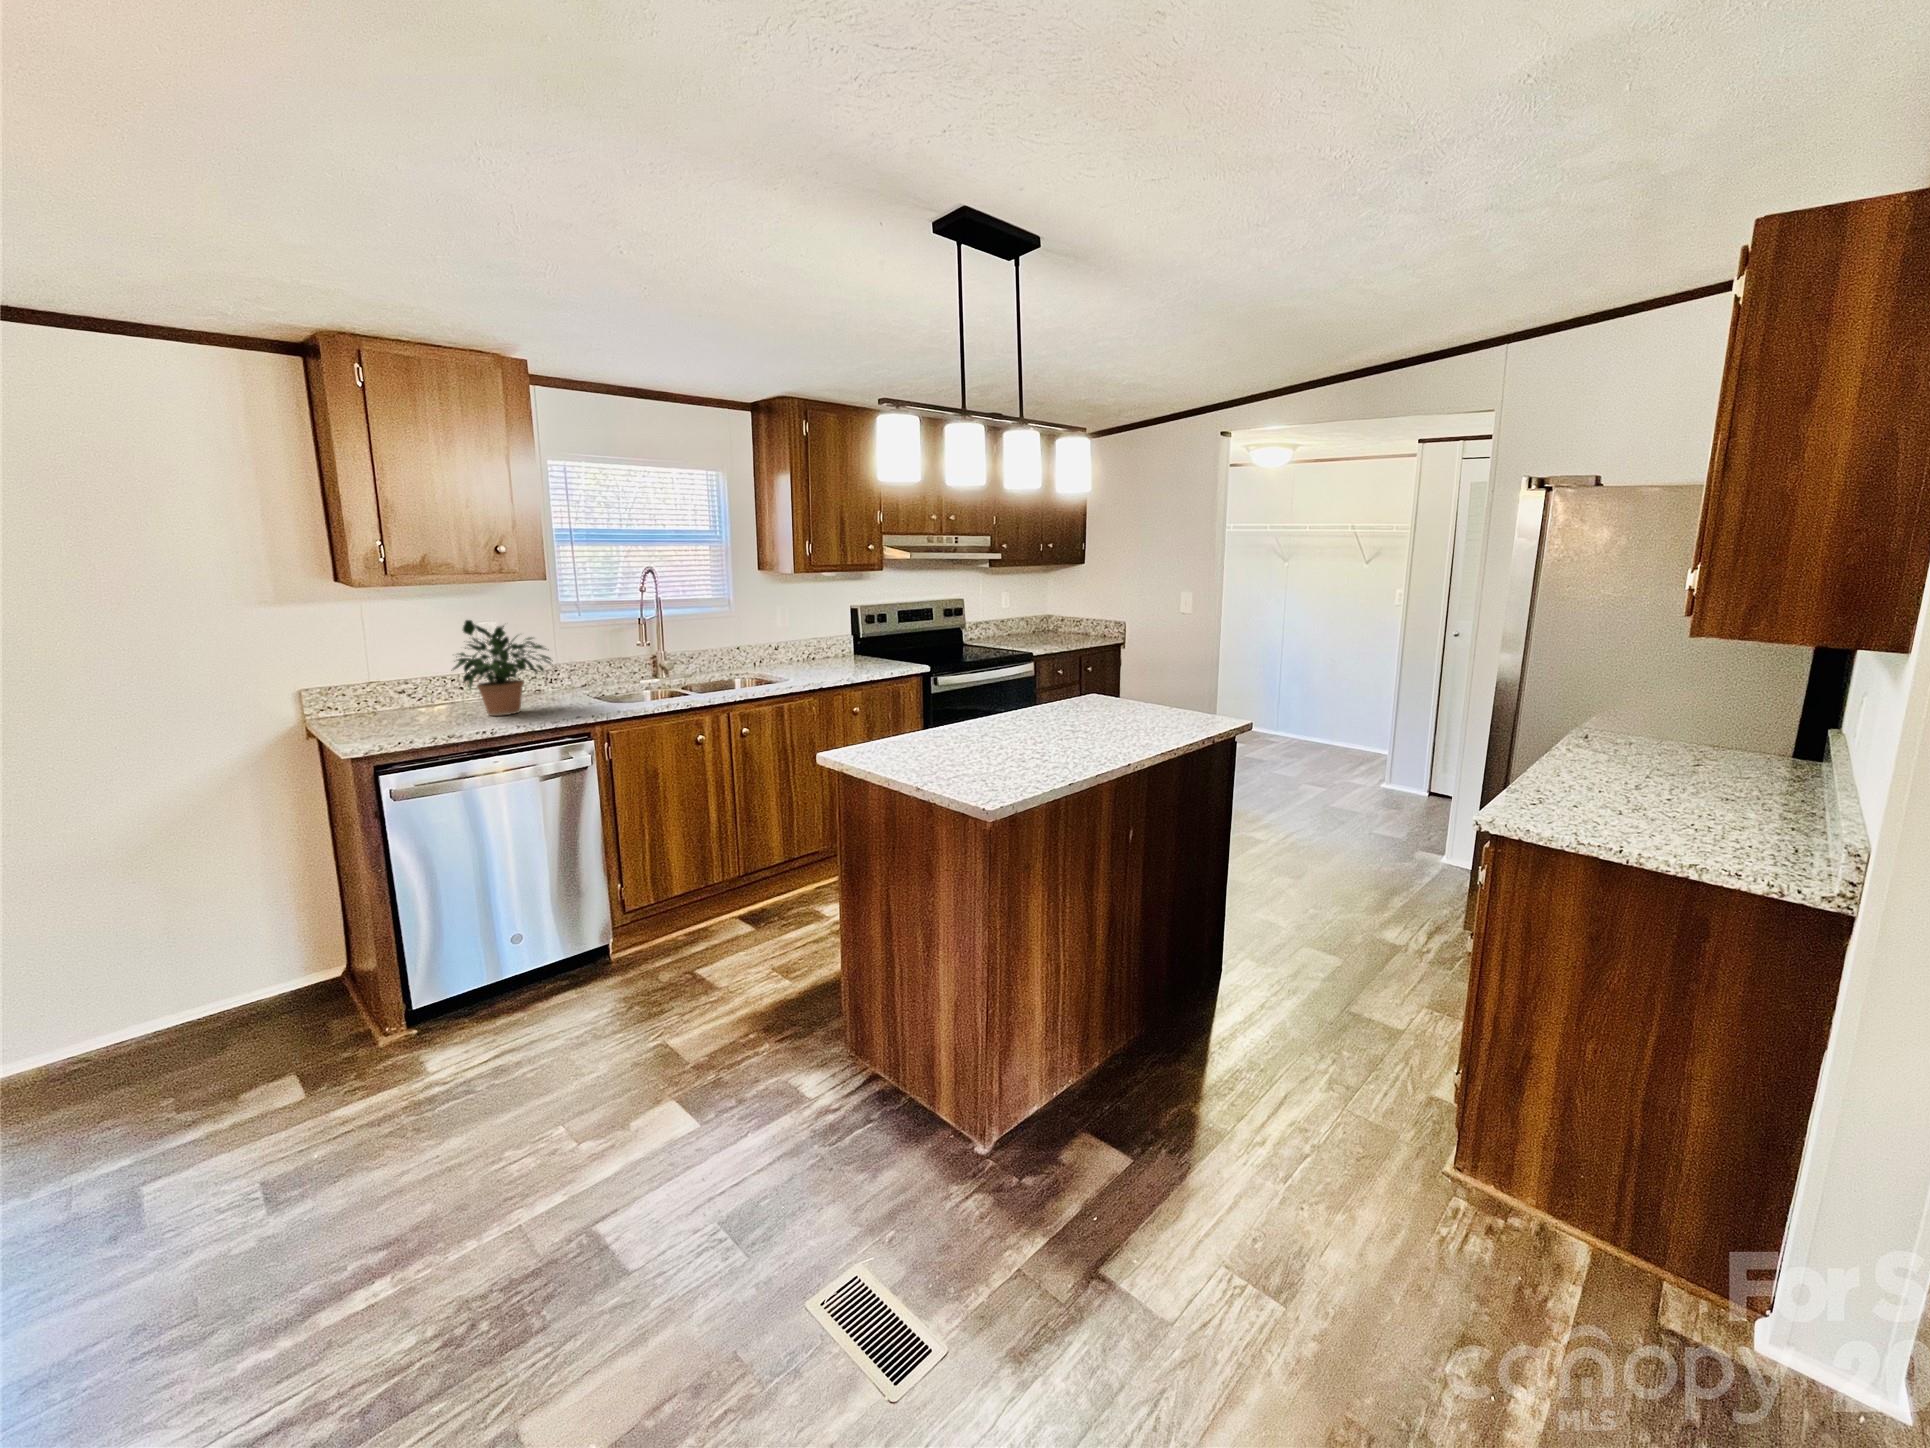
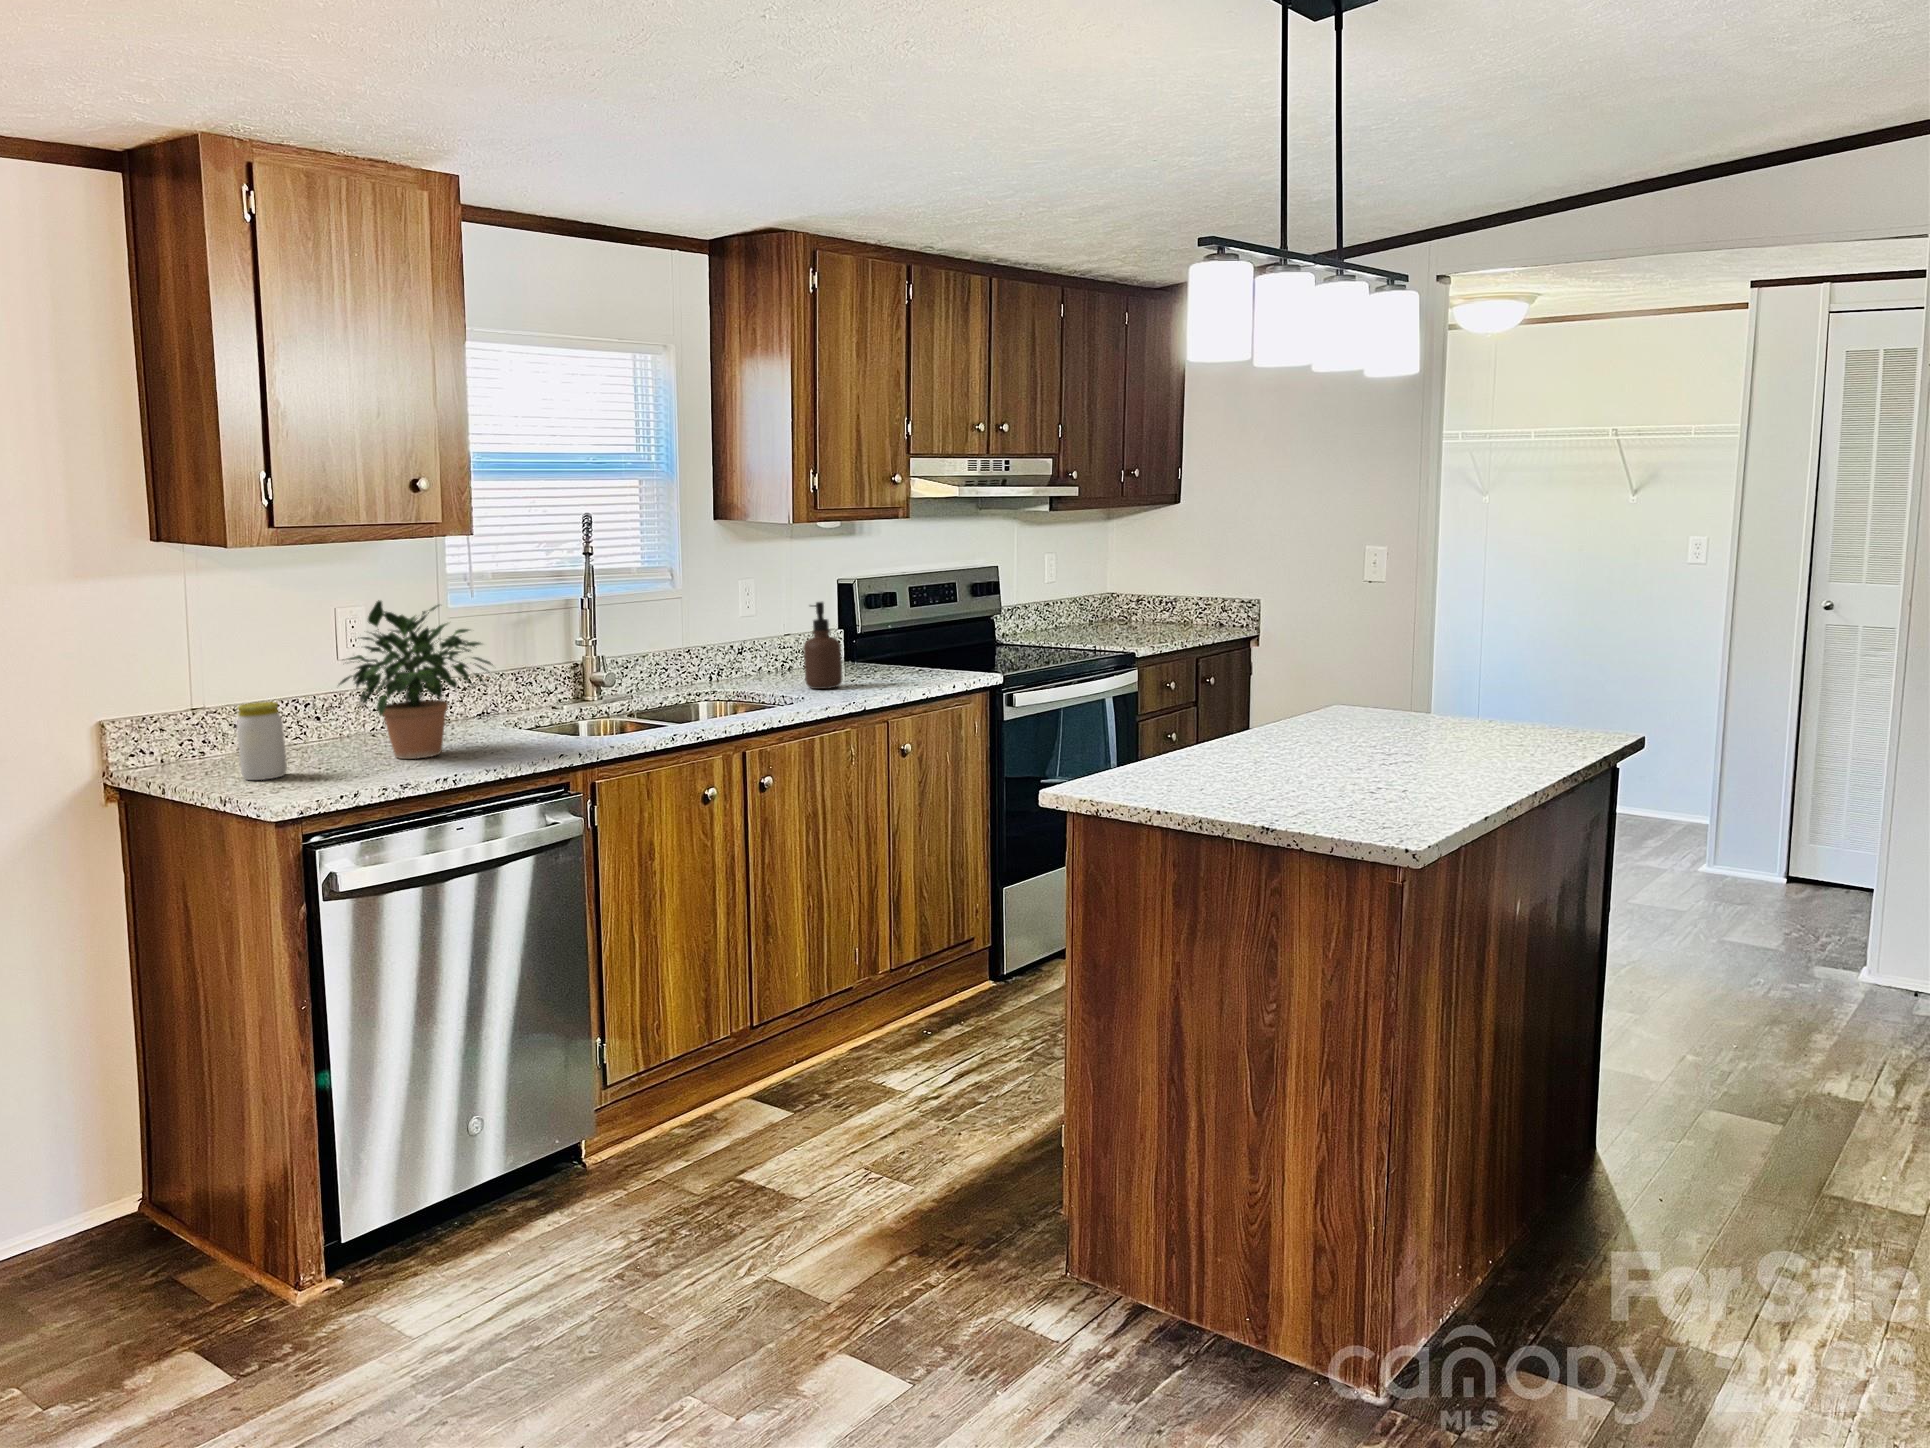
soap dispenser: none [804,621,828,673] -> present [804,602,843,689]
jar: none [367,681,405,729] -> present [237,702,287,780]

